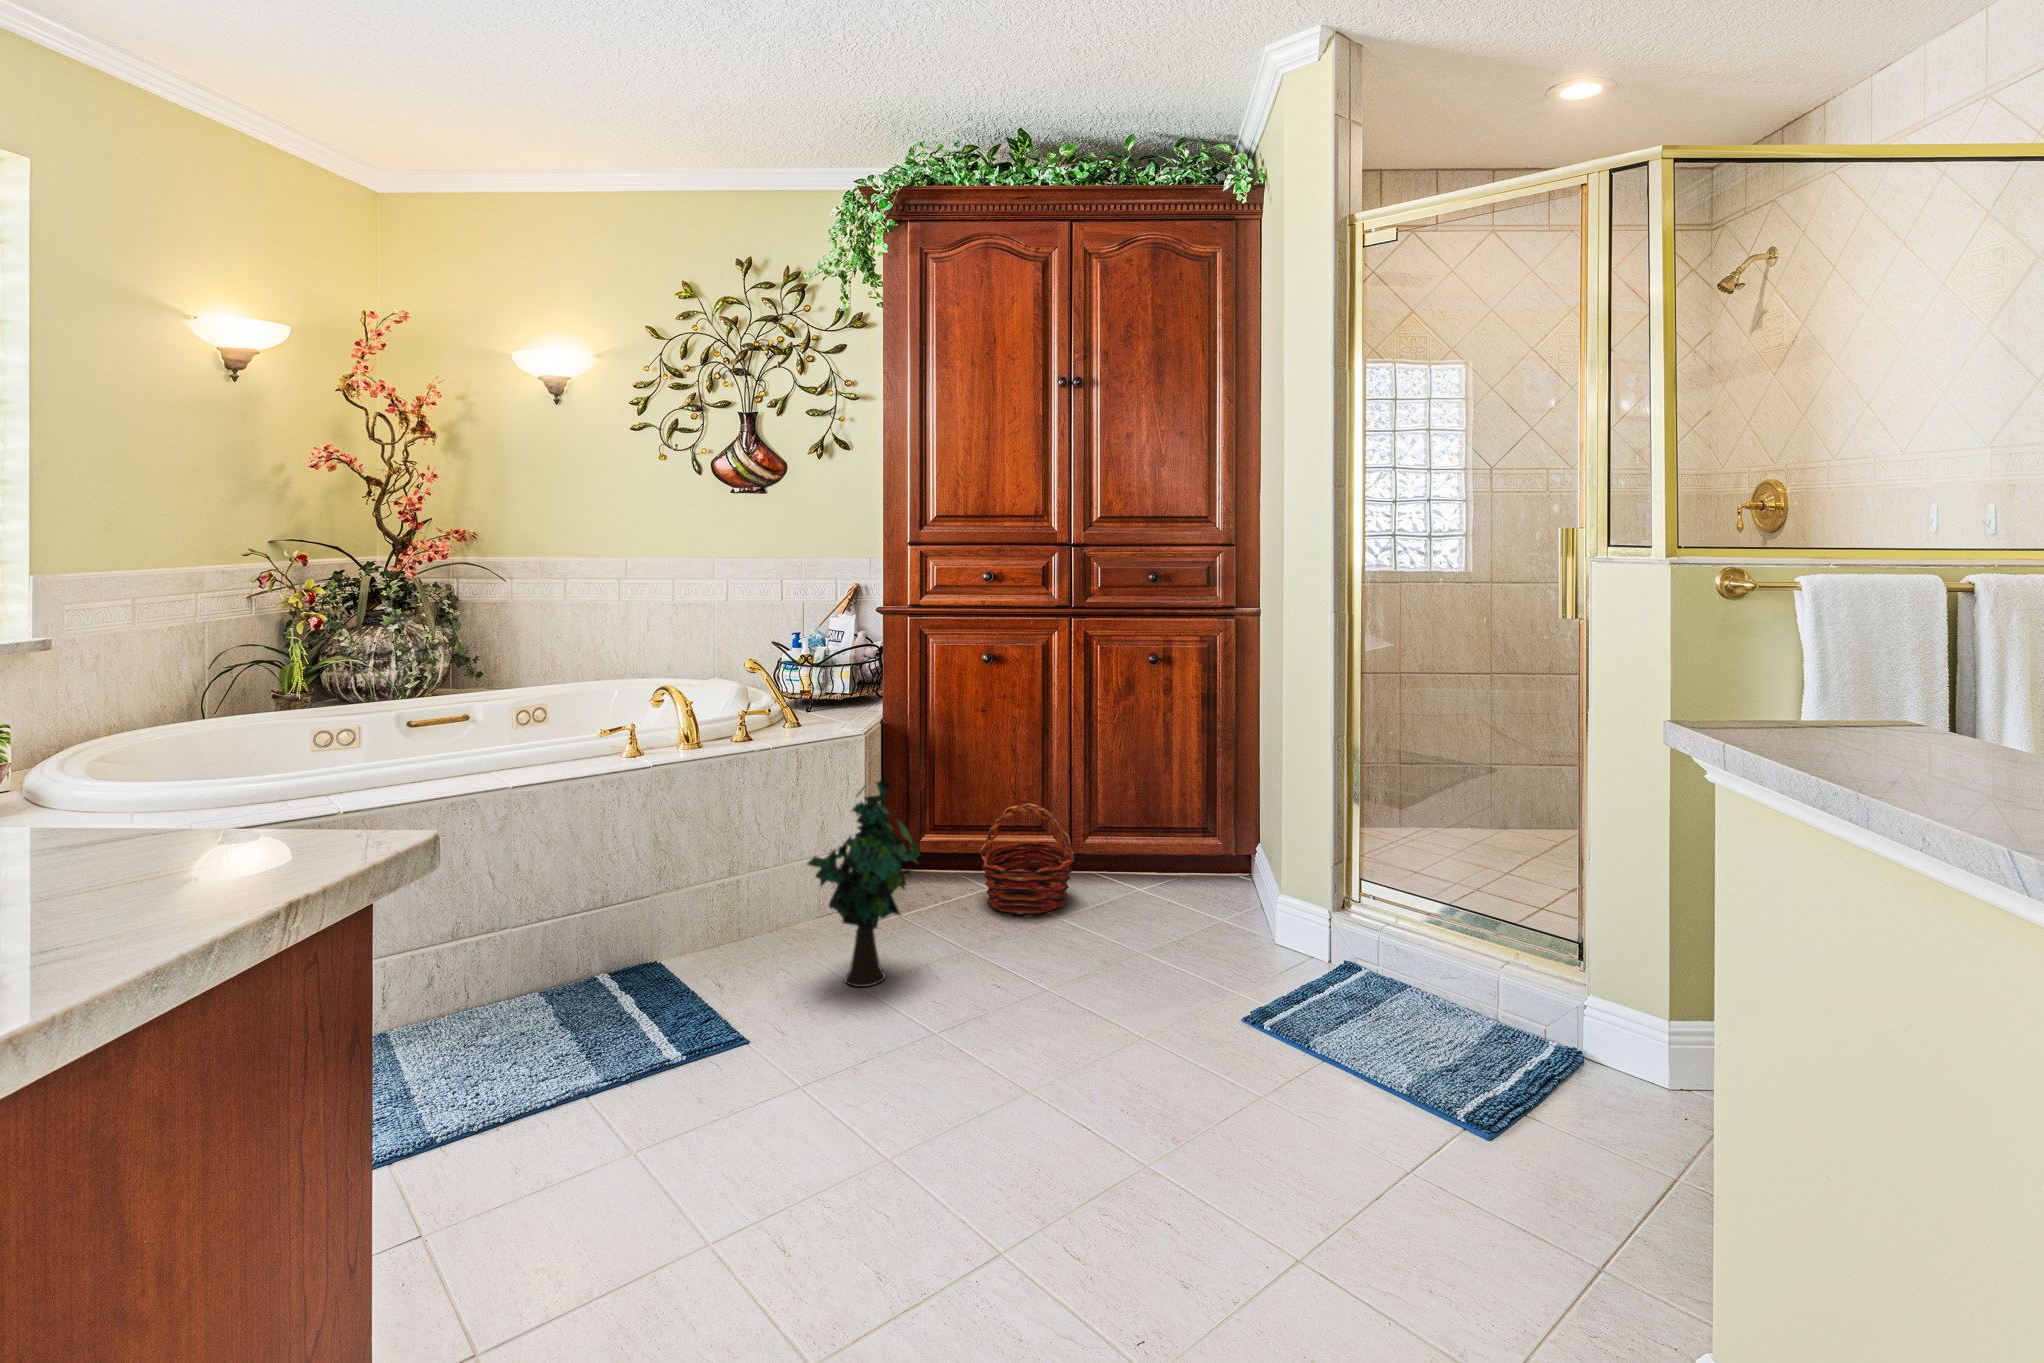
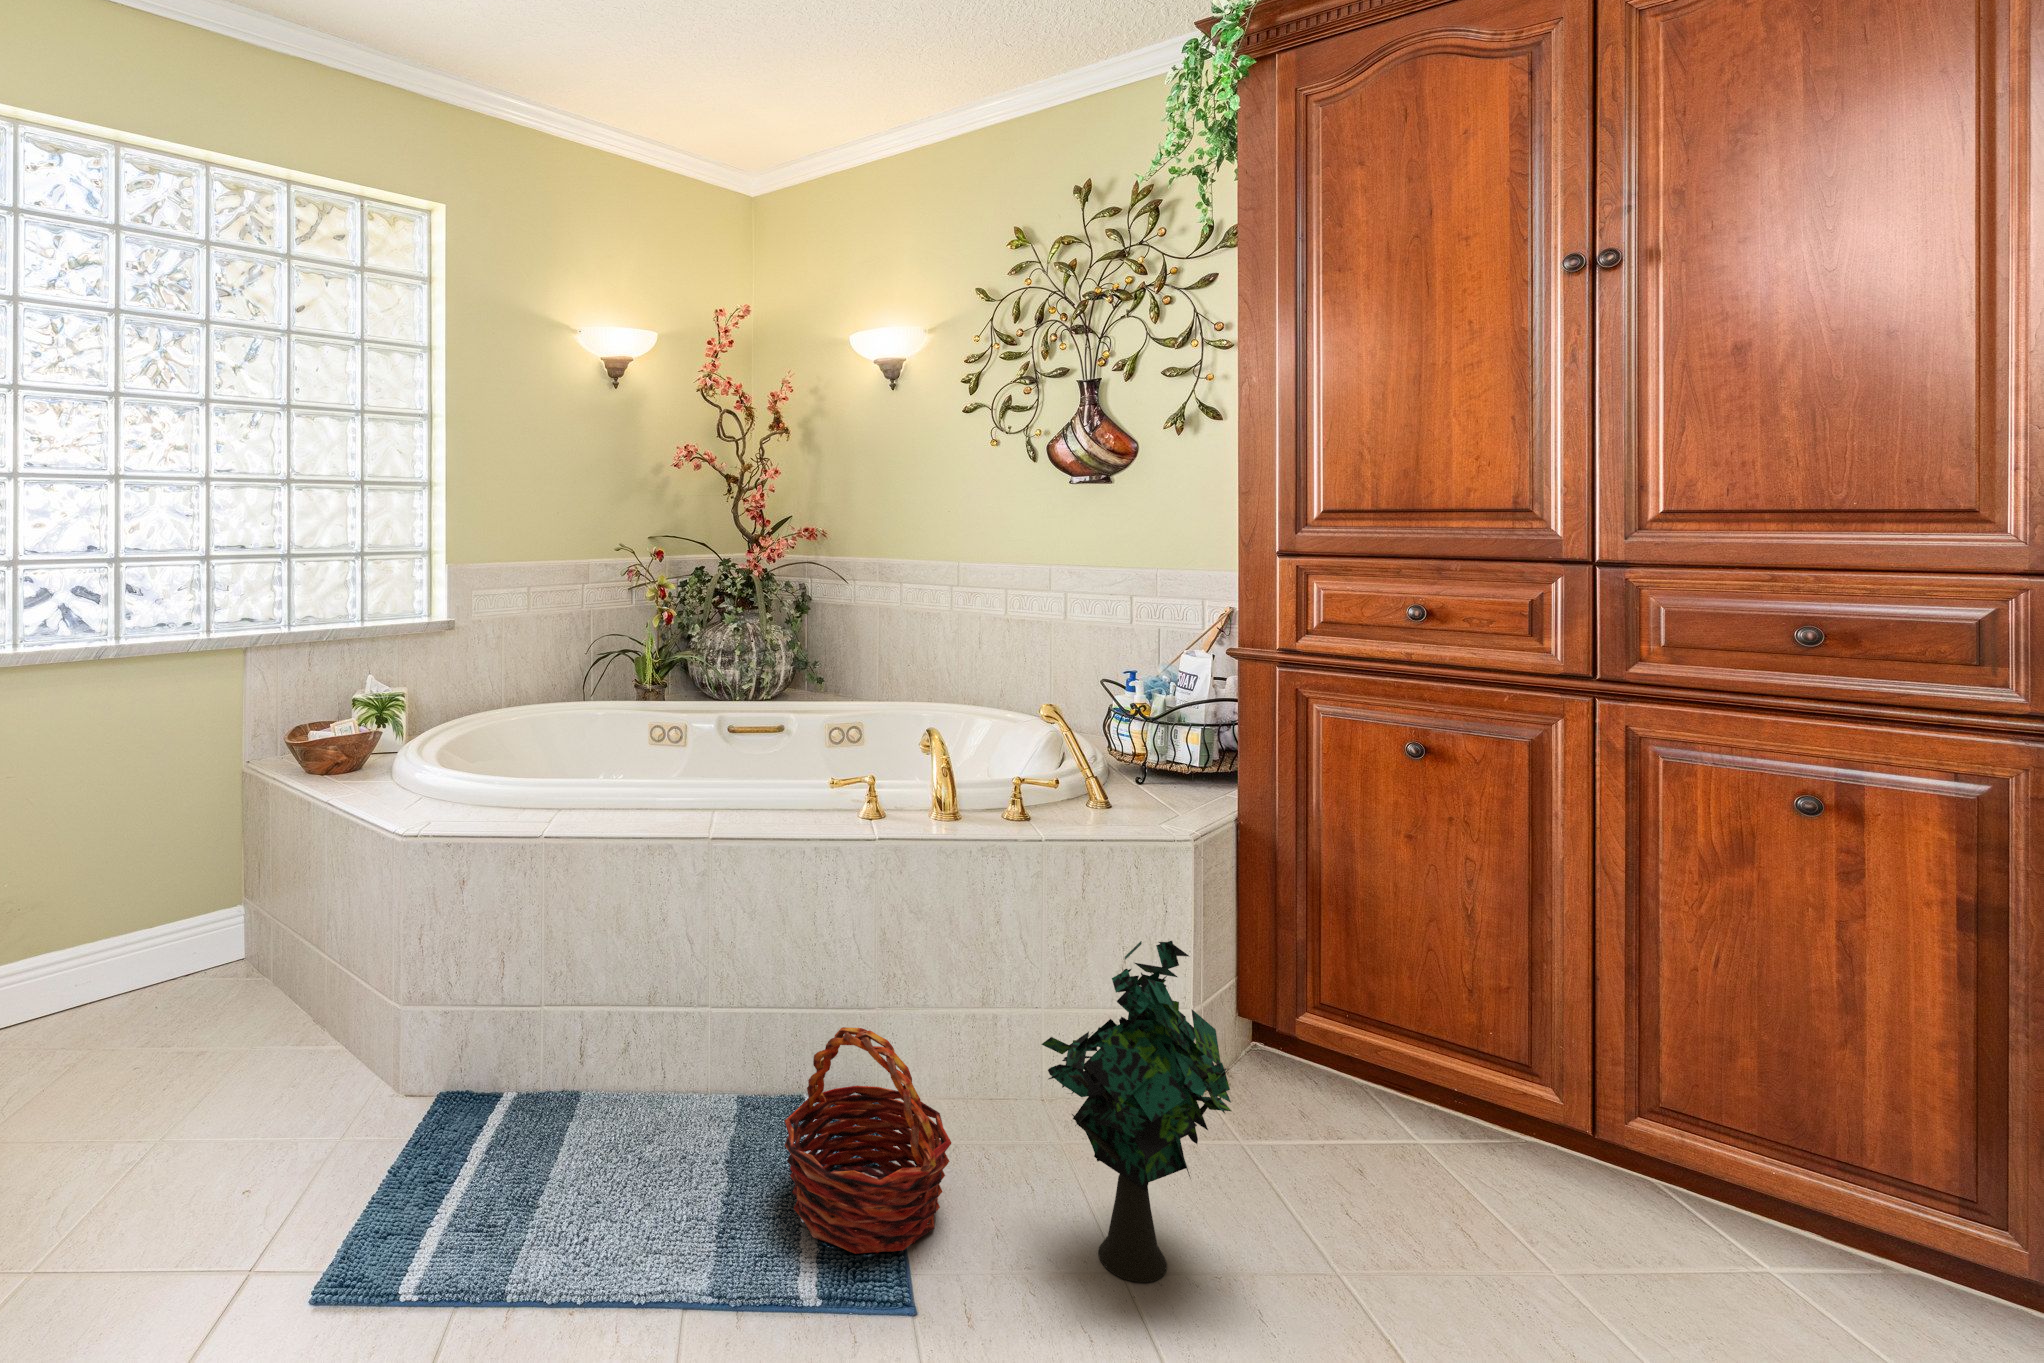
basket: present [980,803,1074,915] -> present [785,1027,952,1254]

